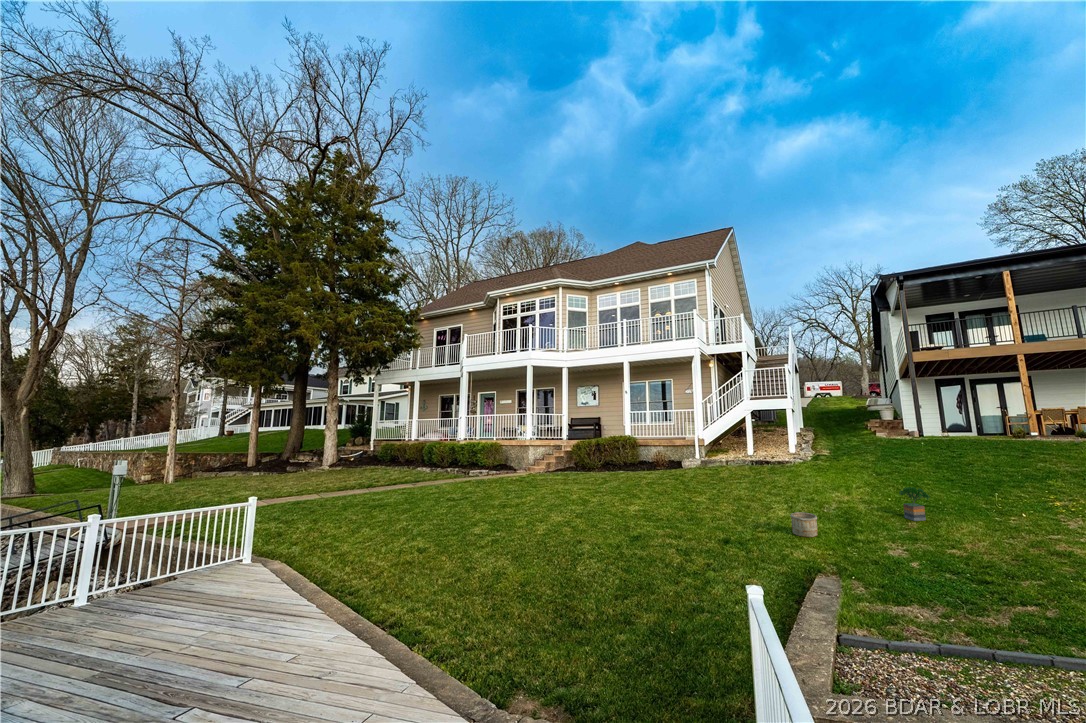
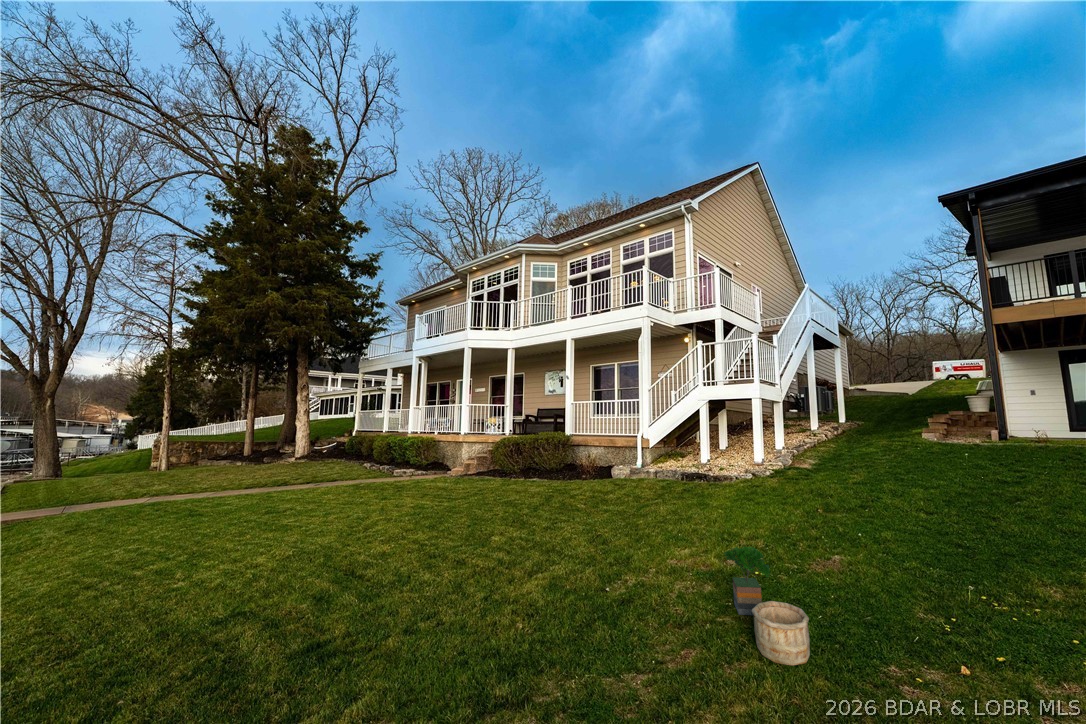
wooden bucket: present [790,512,817,537] -> present [752,601,810,666]

